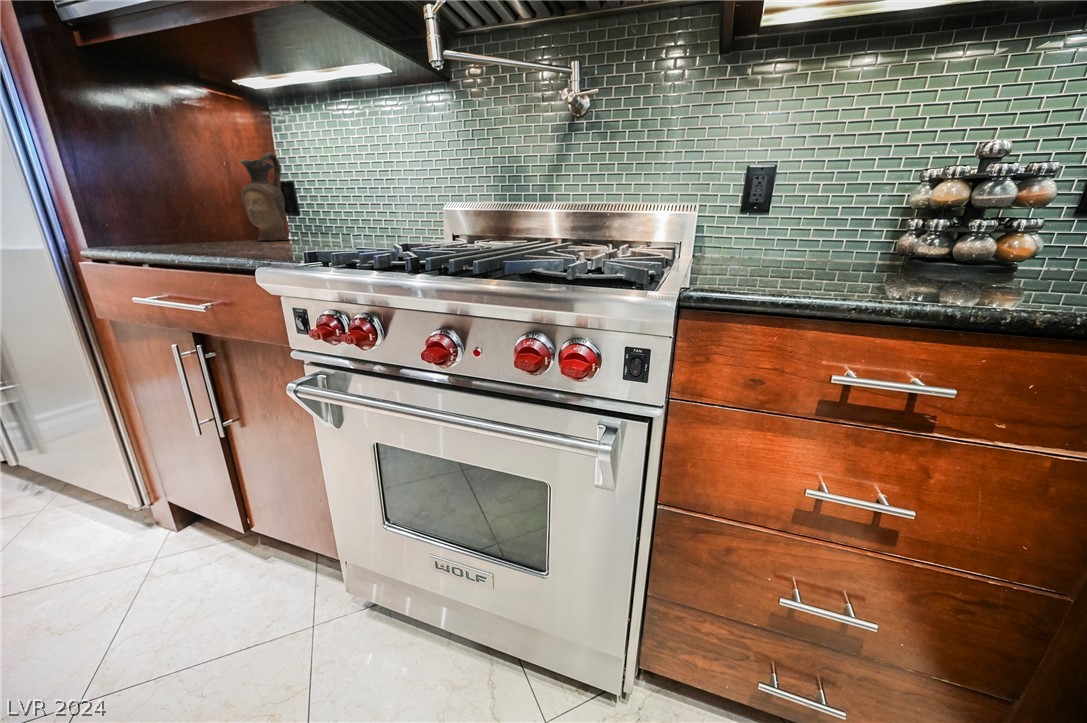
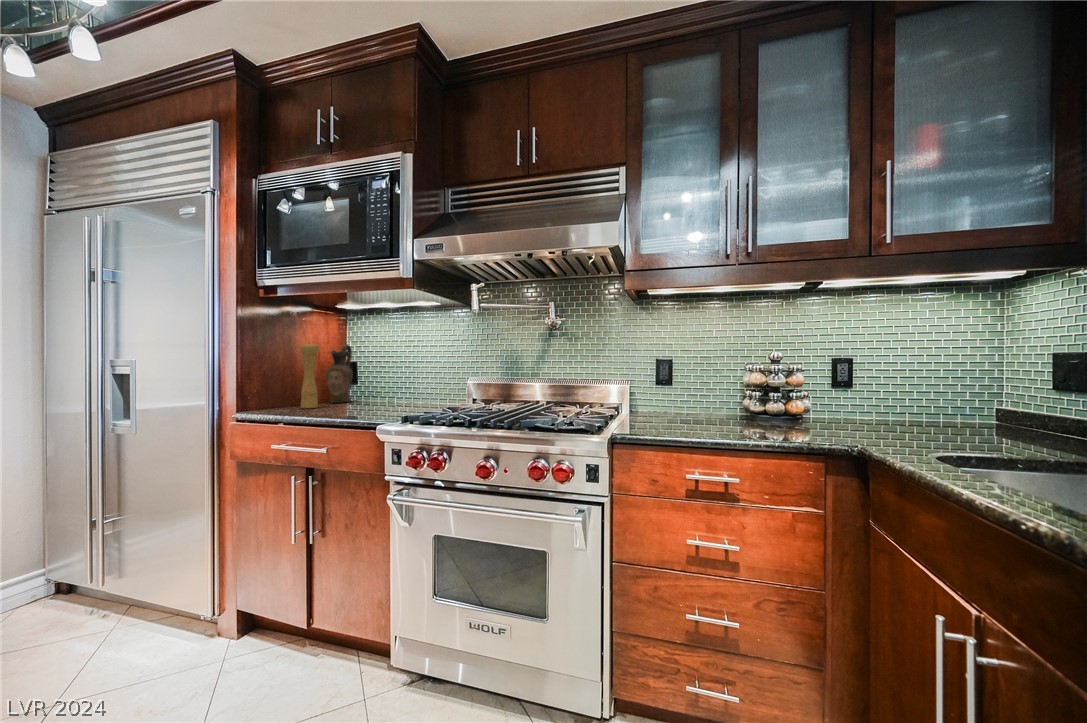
pepper mill: none [175,139,227,245] -> present [300,343,319,408]

